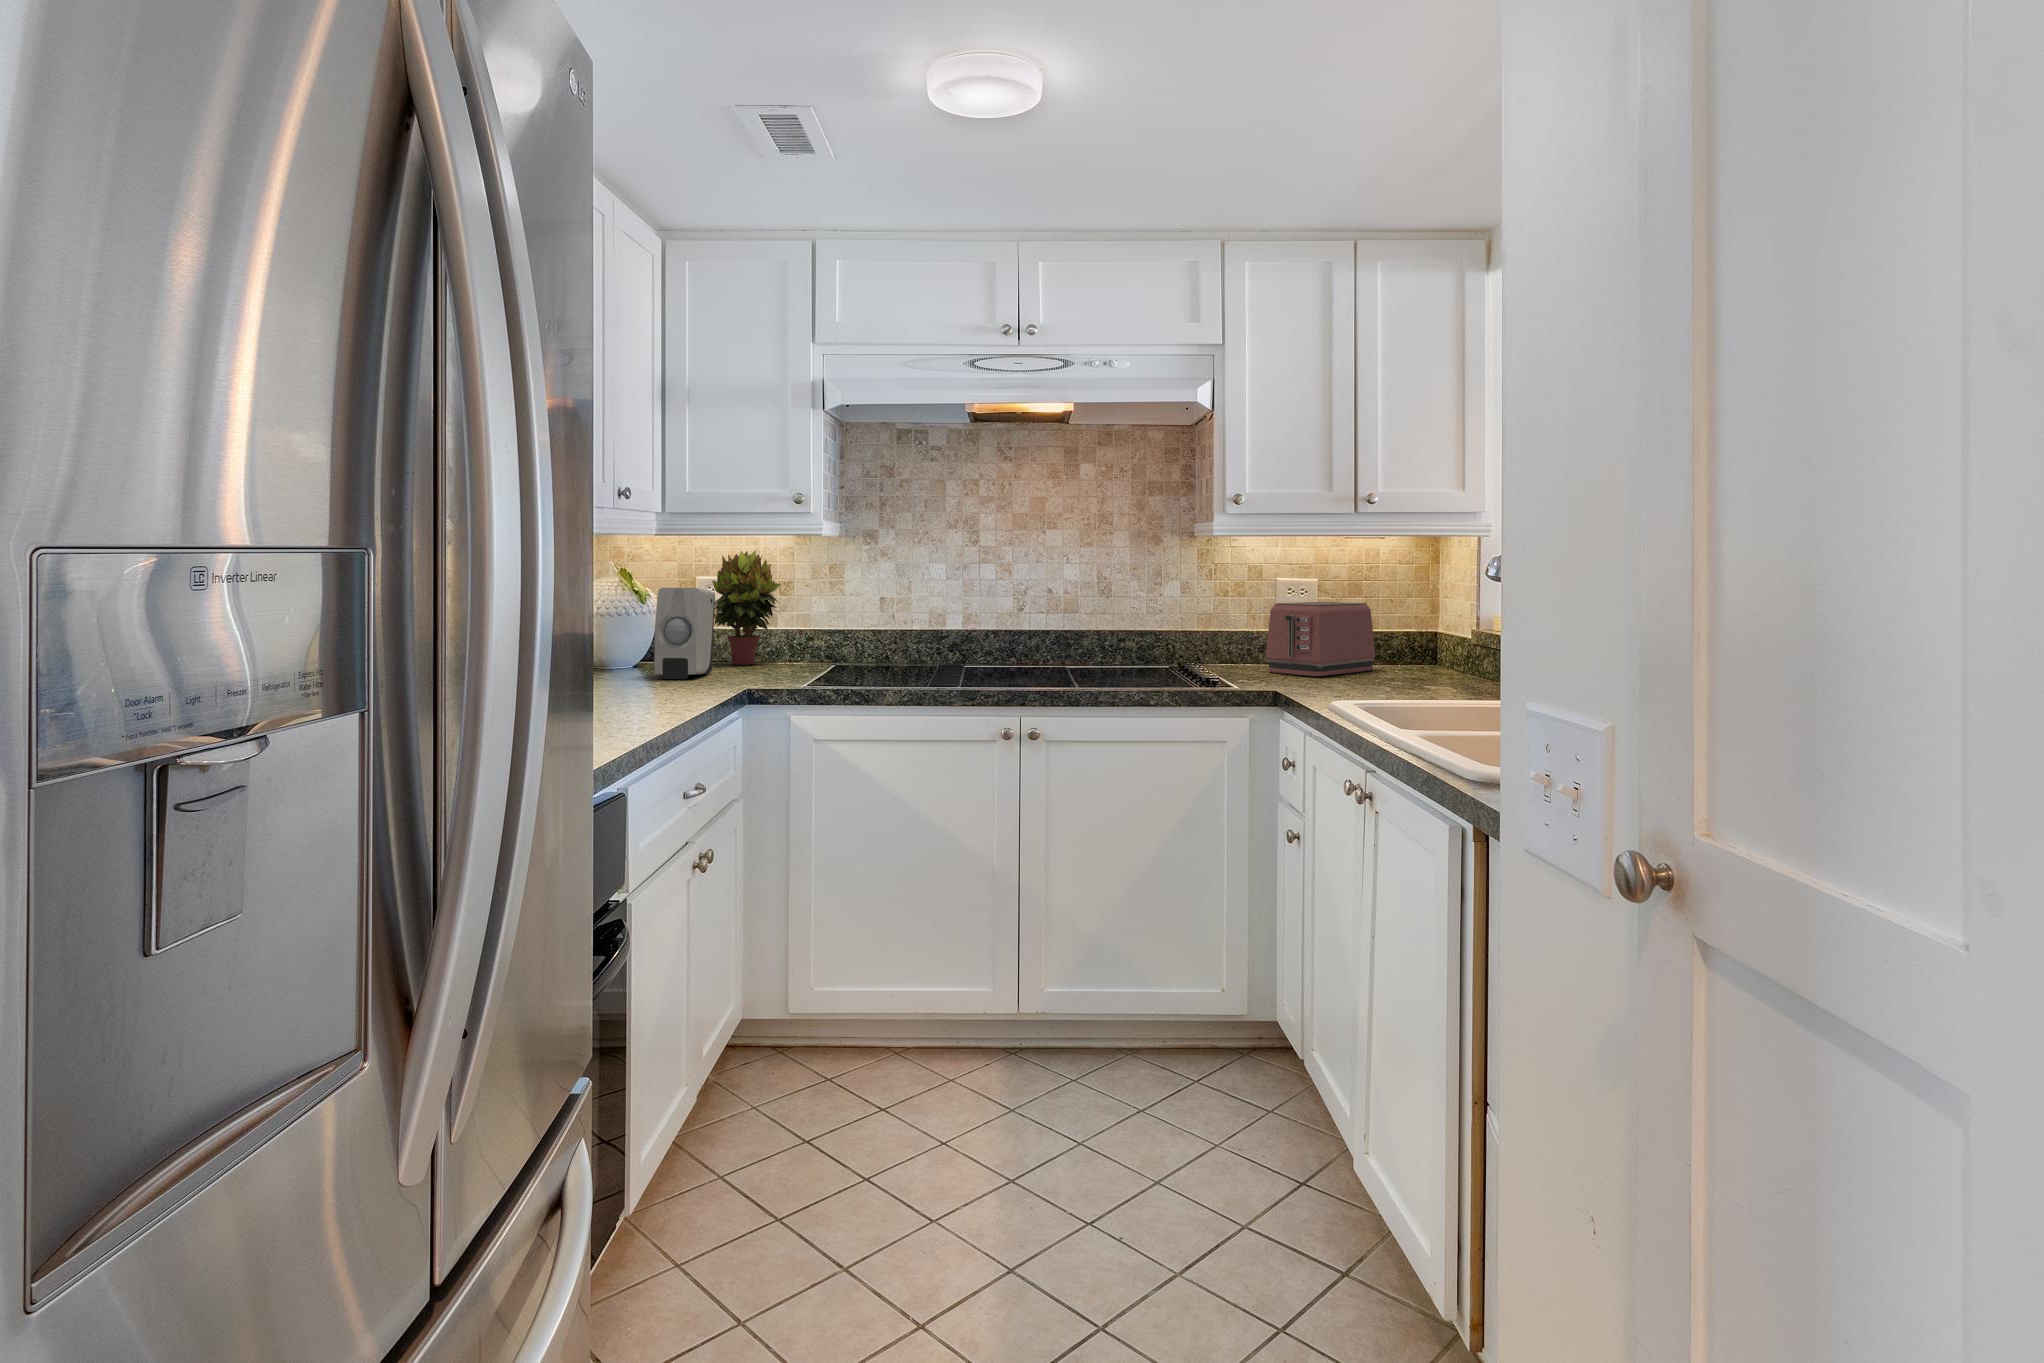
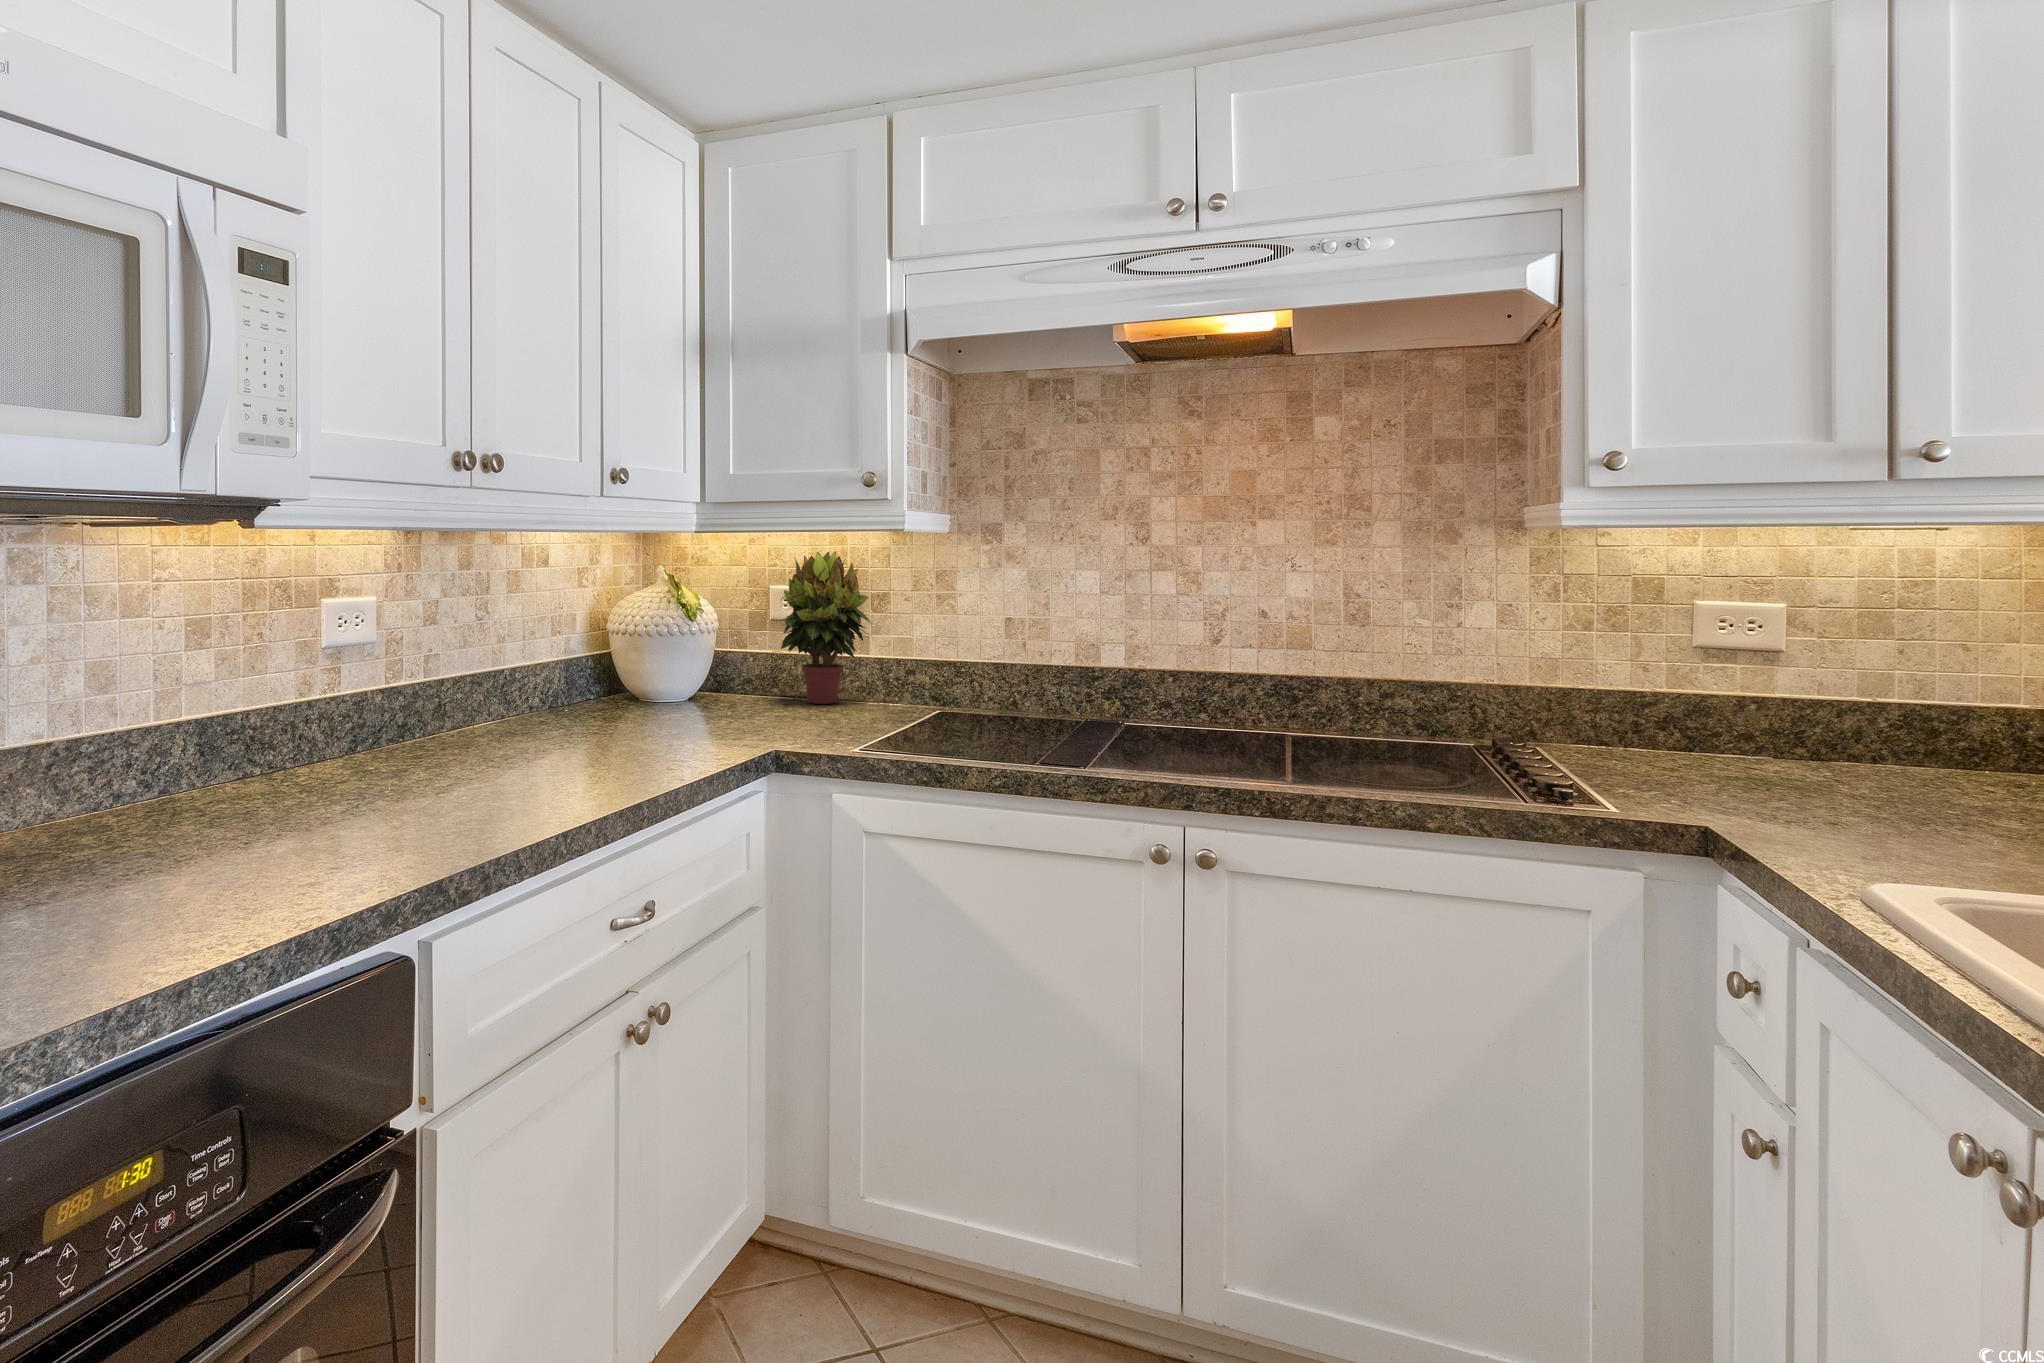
soap dispenser: present [654,588,715,679] -> none [683,603,770,727]
toaster: present [1266,602,1375,676] -> none [1674,645,1928,791]

